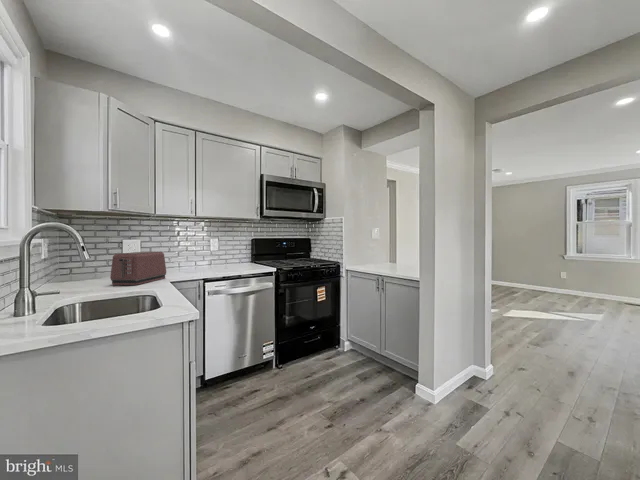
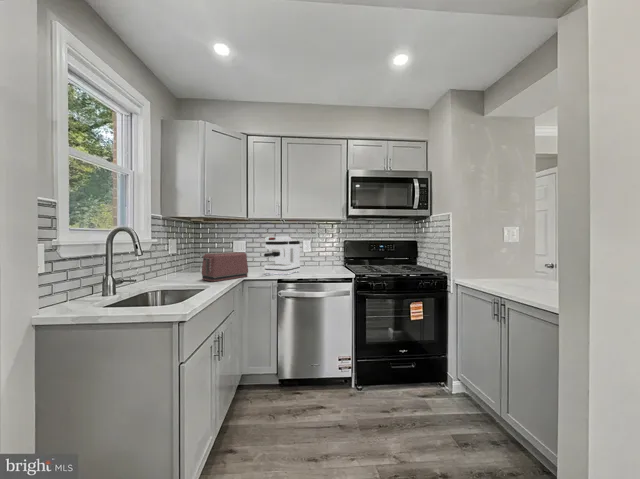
coffee maker: none [179,235,215,274] -> present [264,237,300,274]

